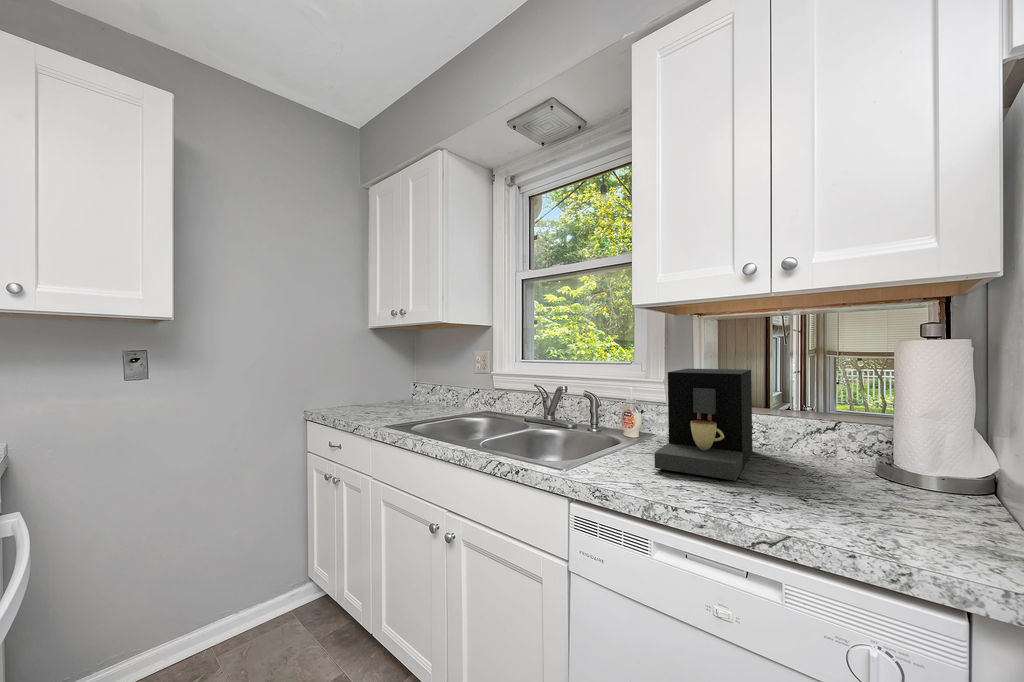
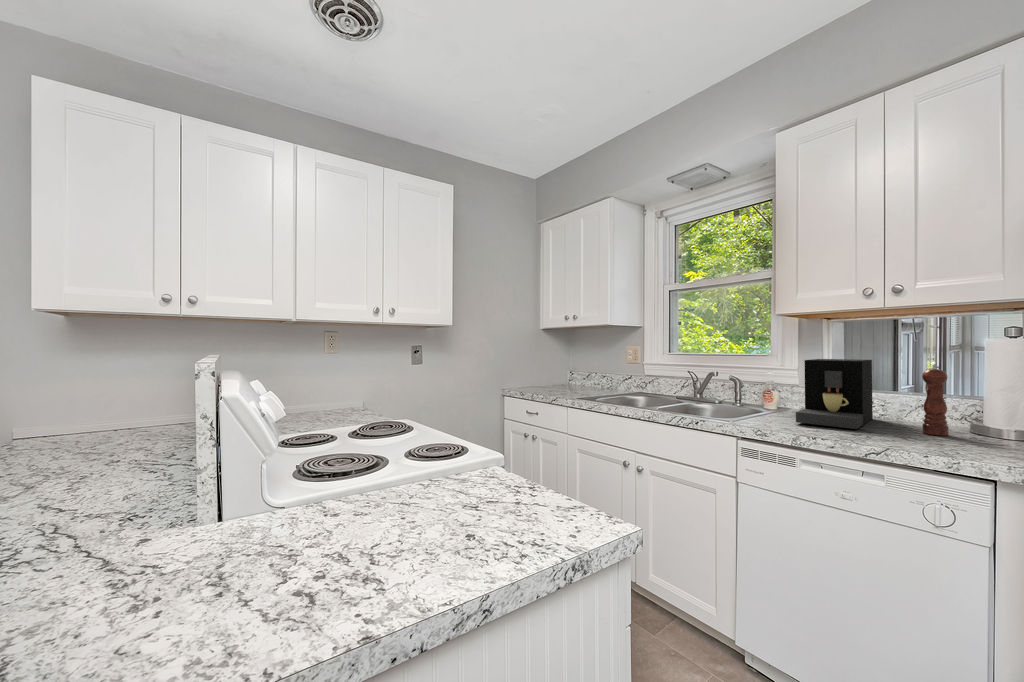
pepper mill: none [820,379,856,488] -> present [922,364,949,436]

